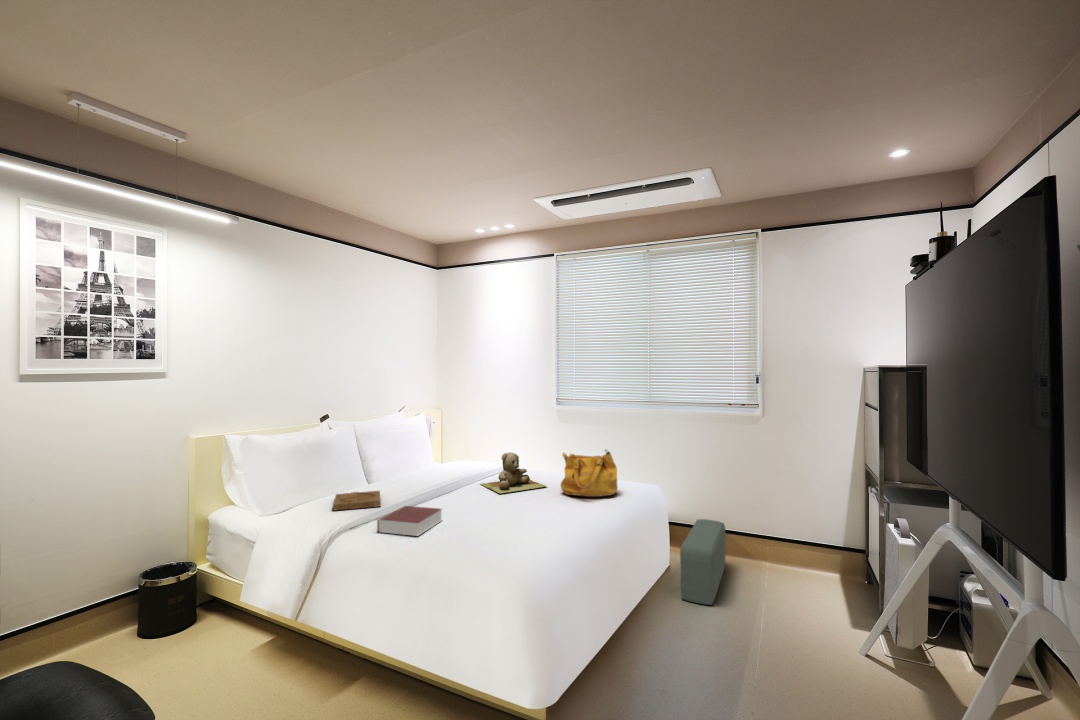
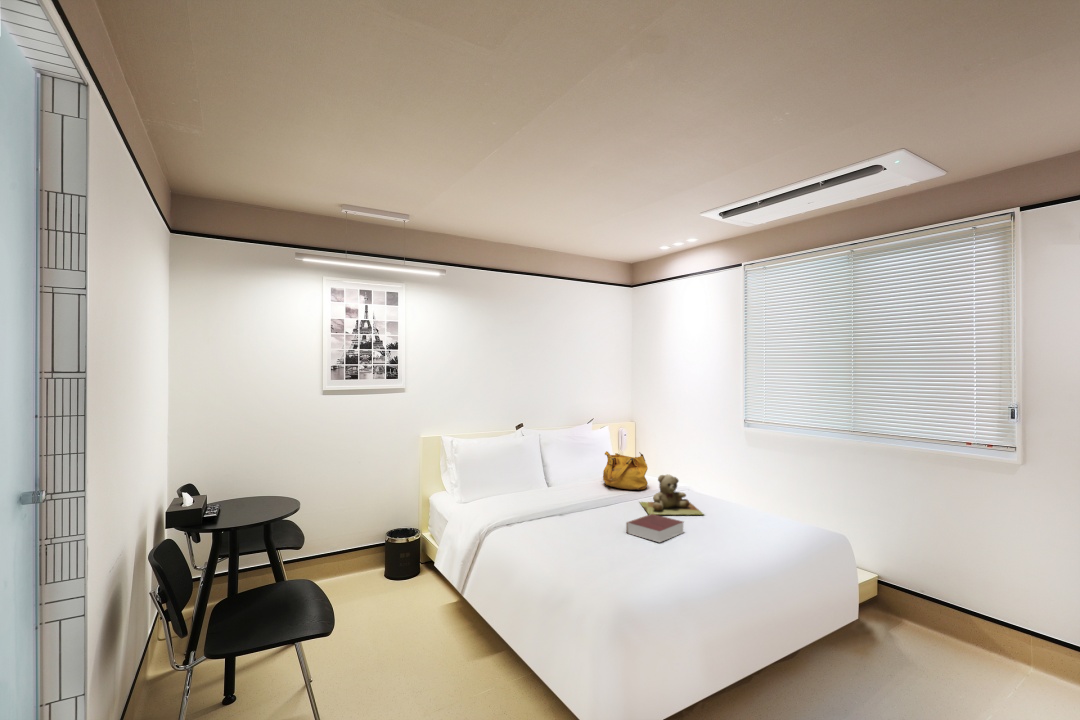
handbag: present [561,450,618,497] -> present [603,451,648,490]
tray: present [333,491,381,510] -> none [502,494,546,510]
book: present [377,506,442,536] -> present [626,514,684,542]
pouf: present [680,519,726,605] -> none [854,585,949,692]

